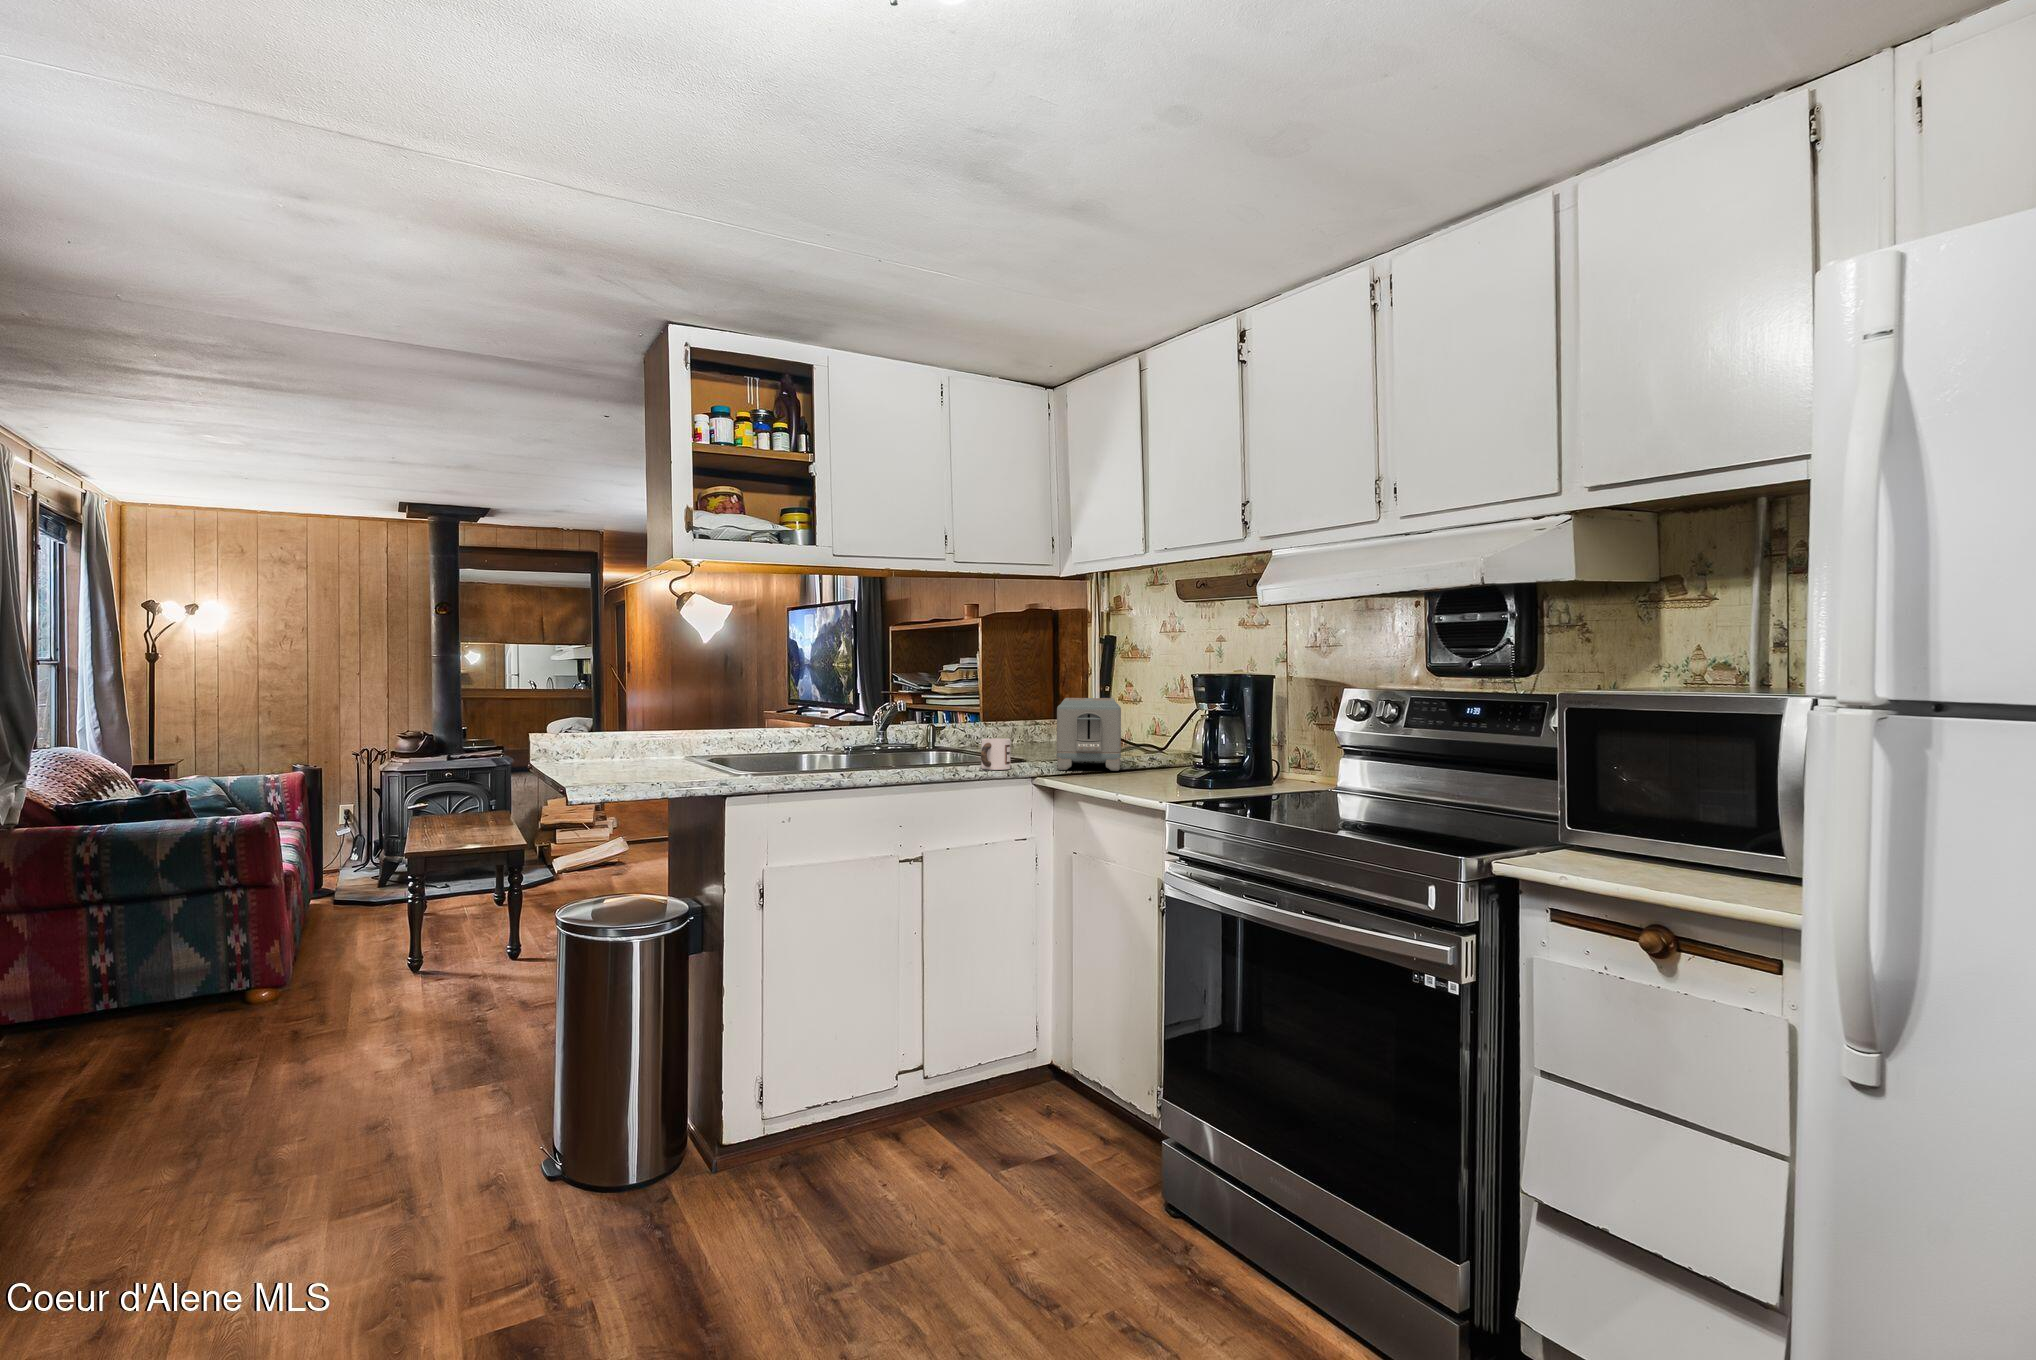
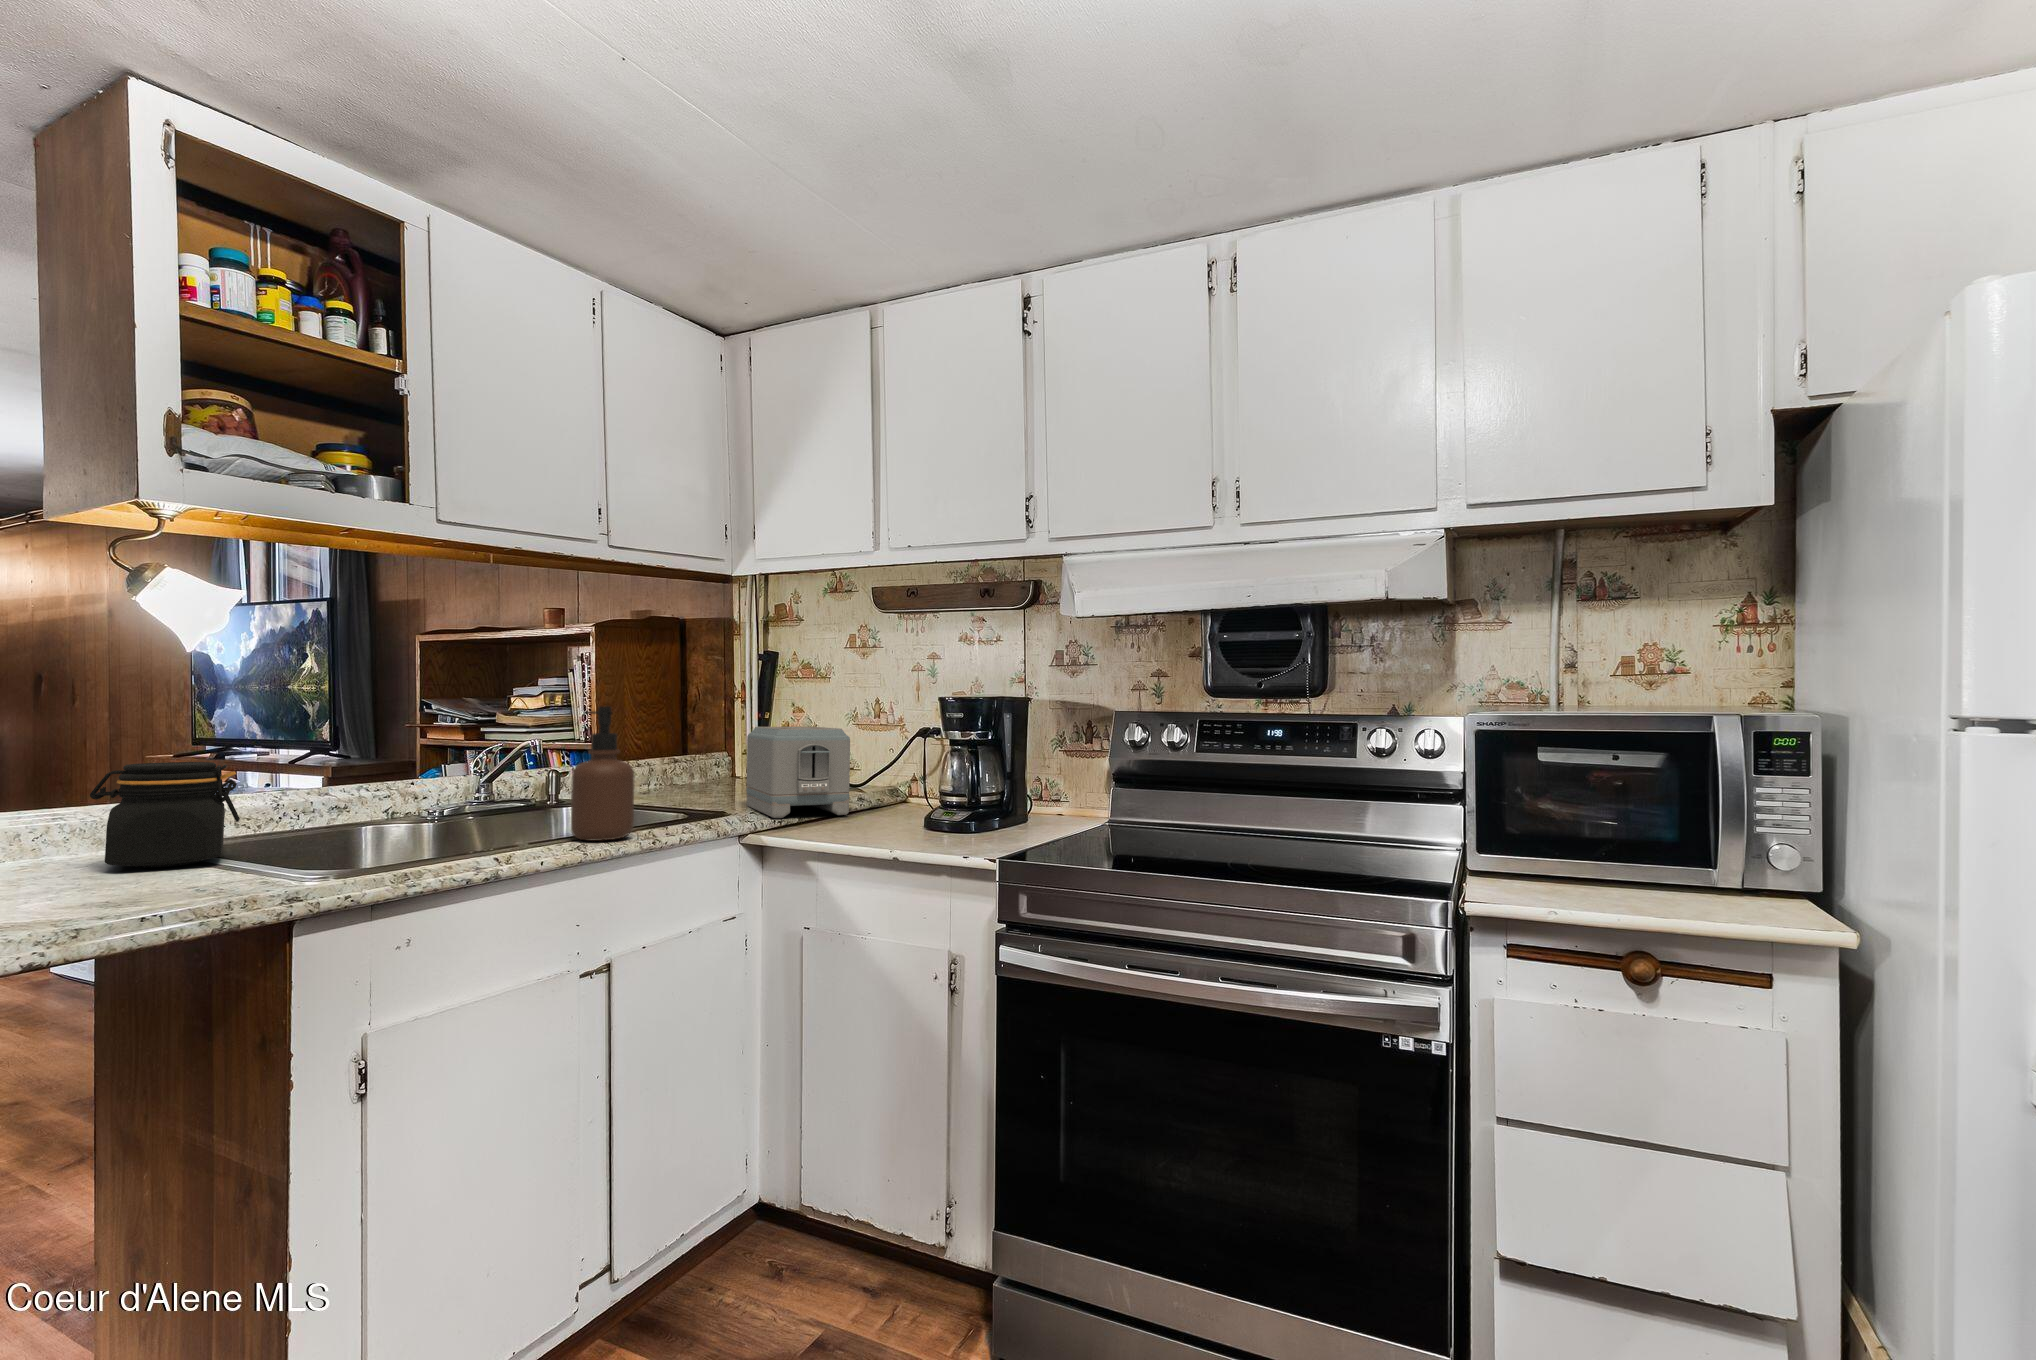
soap dispenser: none [901,683,941,776] -> present [571,706,635,841]
jar: none [660,716,726,773] -> present [90,762,240,868]
mug: present [981,738,1011,770] -> none [667,781,709,824]

